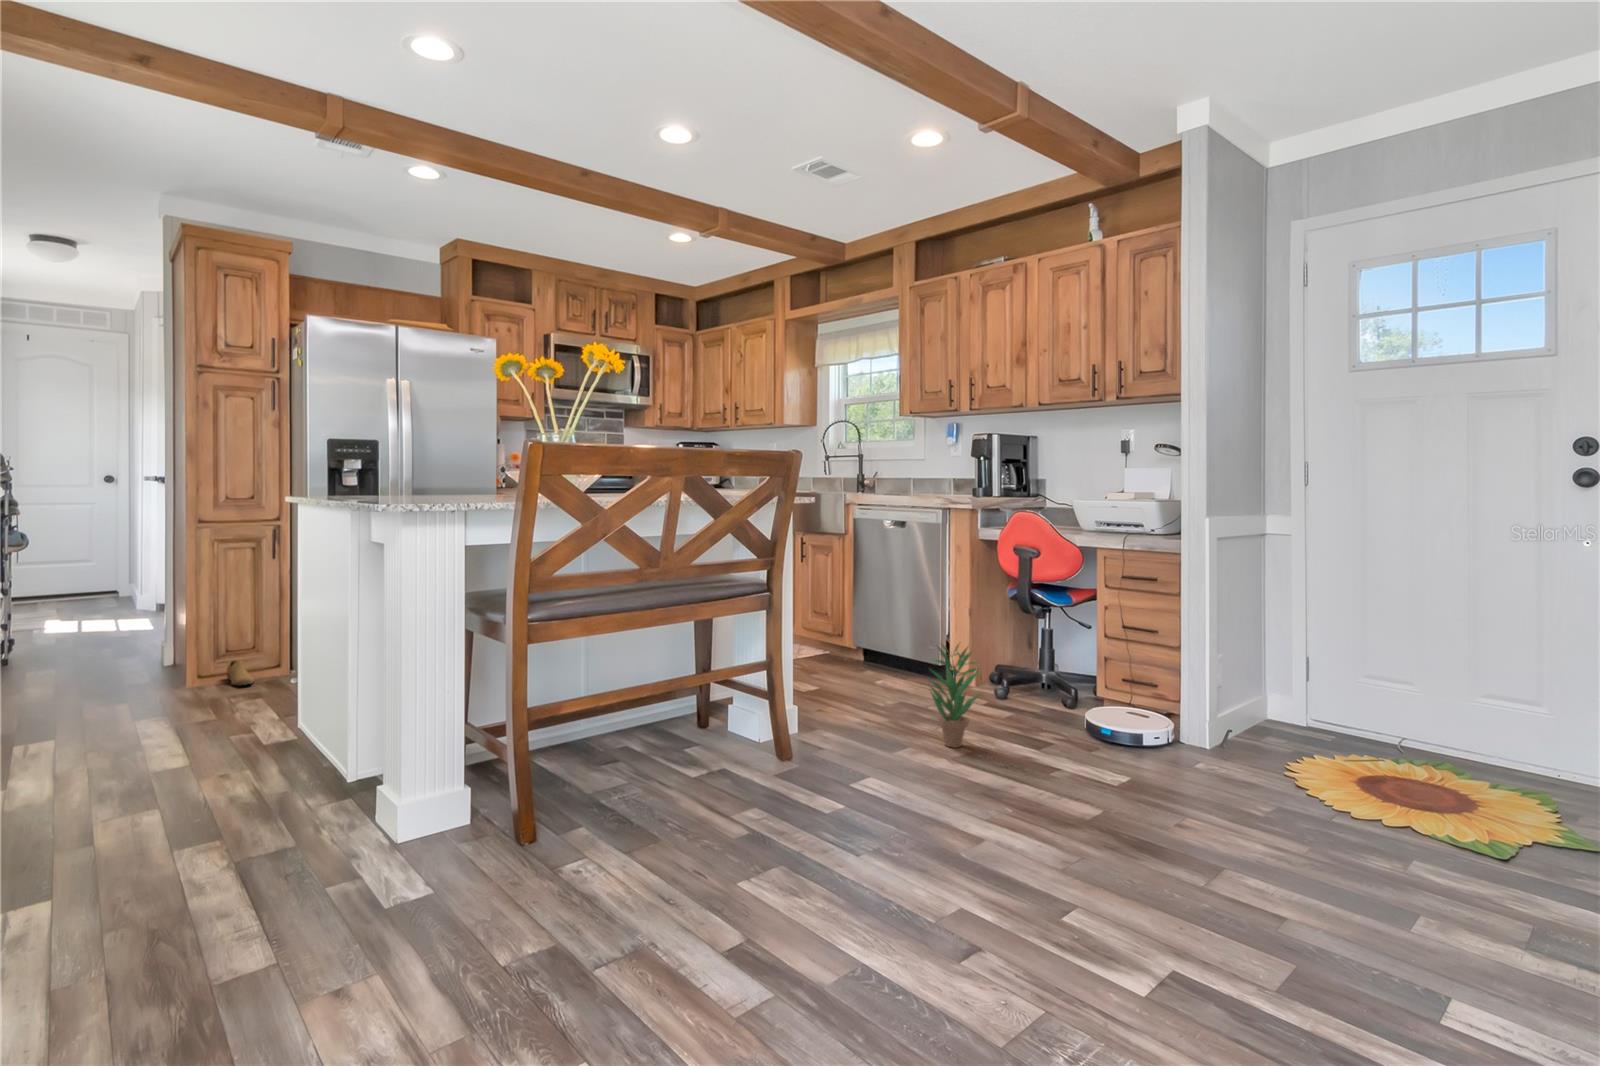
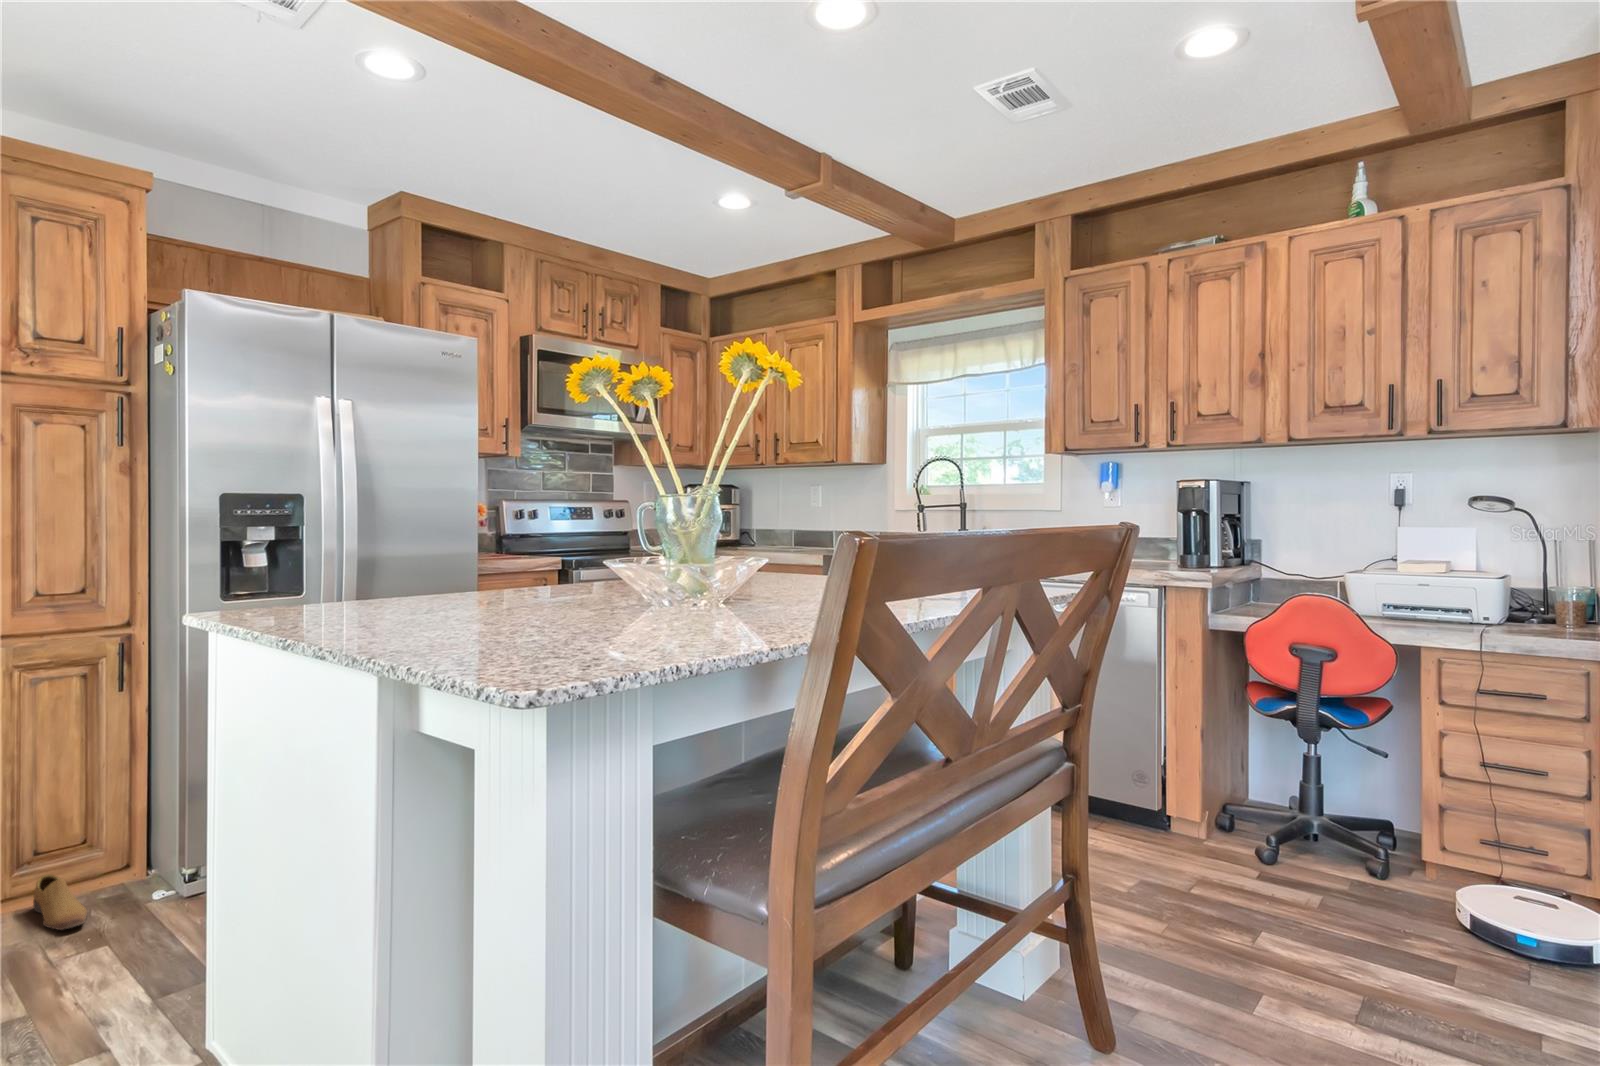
potted plant: present [931,645,979,748] -> none [1317,833,1440,1008]

